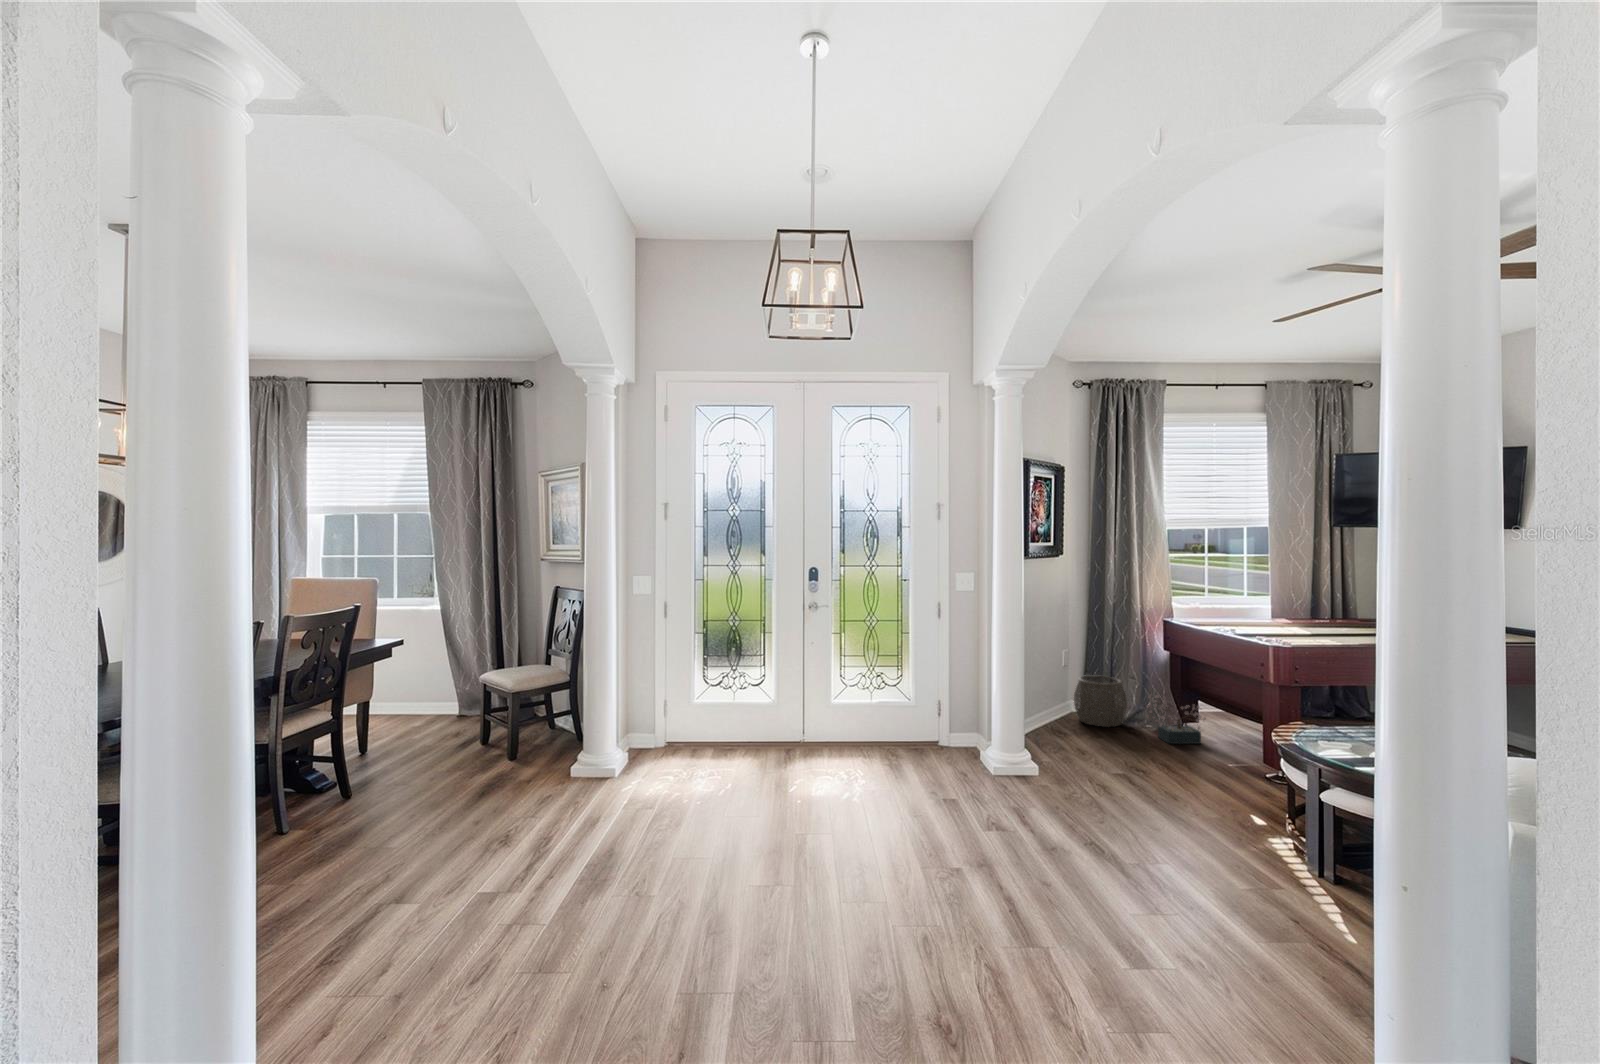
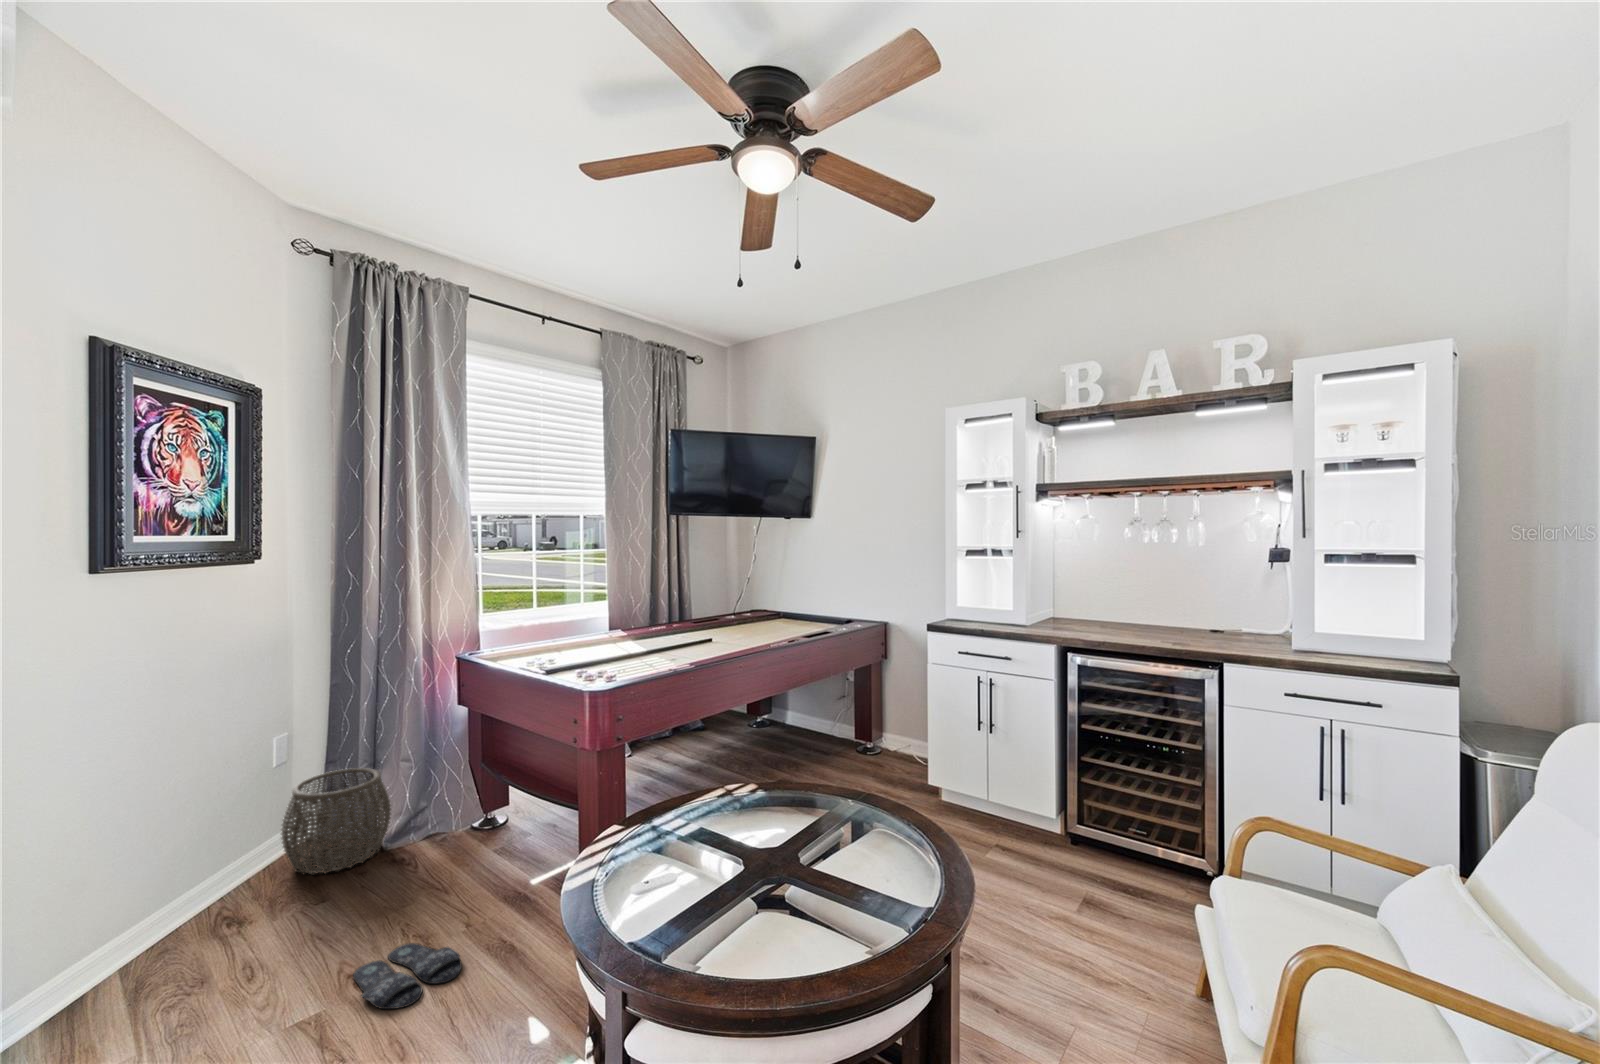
decorative plant: present [1147,695,1206,744] -> none [413,791,514,876]
slippers: none [1131,760,1189,779] -> present [353,943,462,1009]

